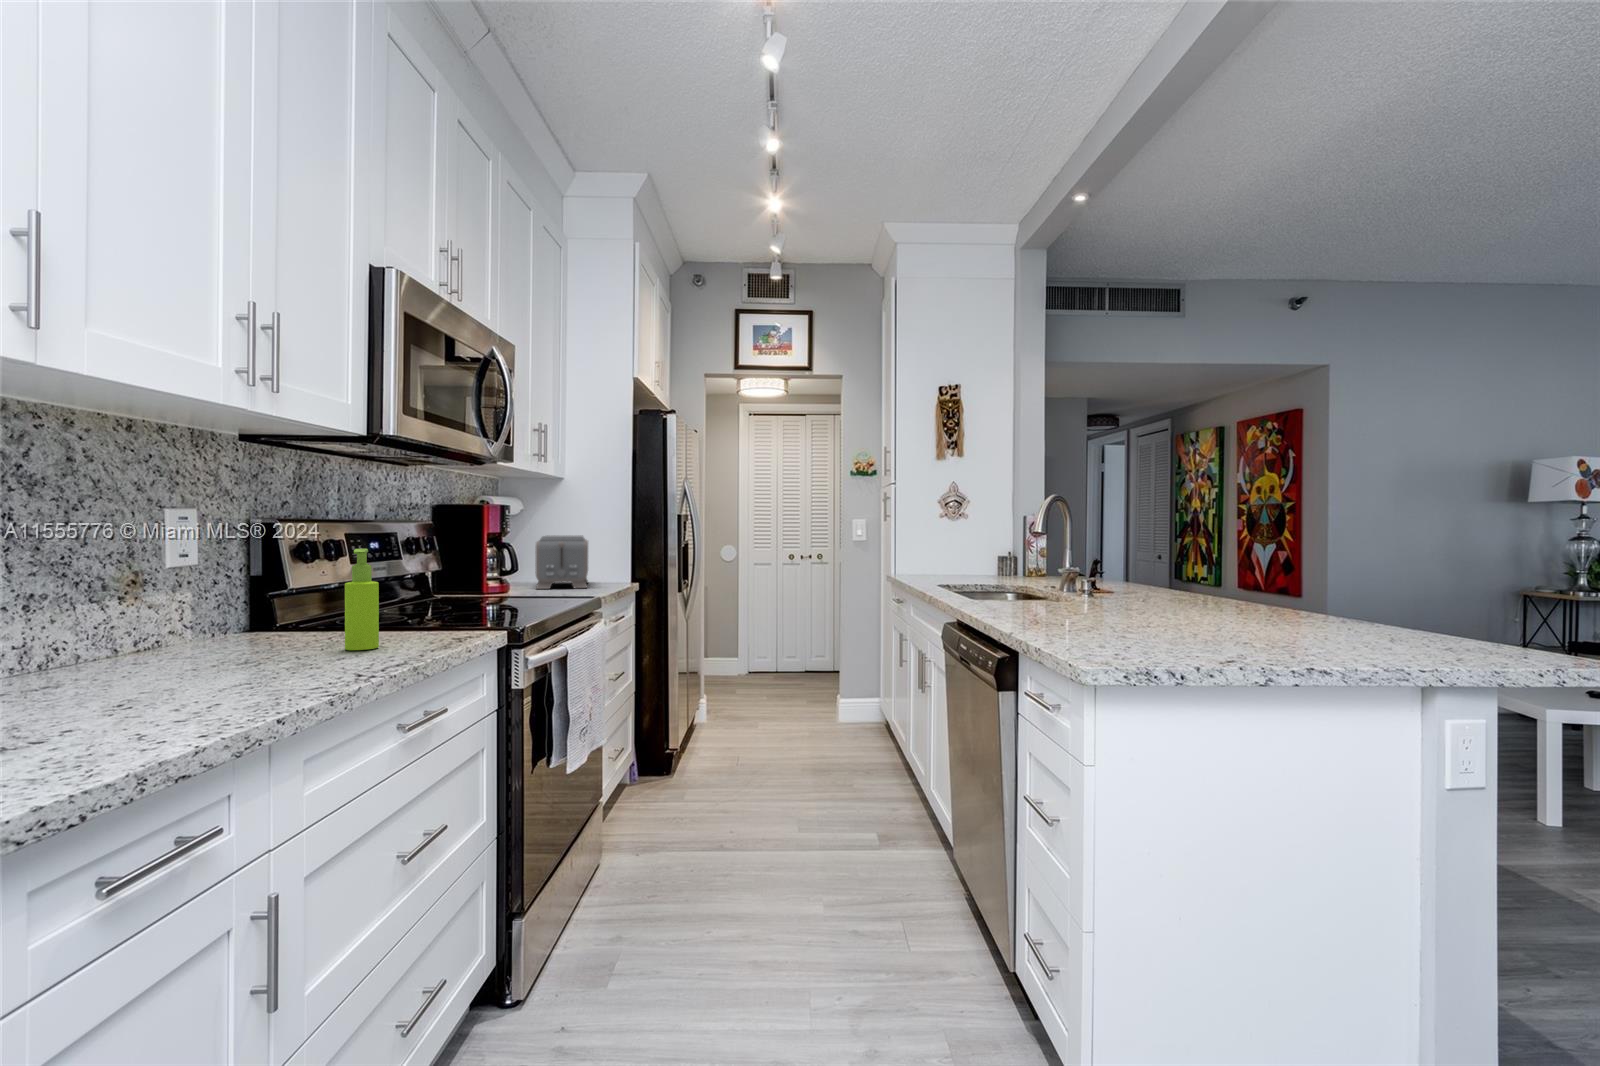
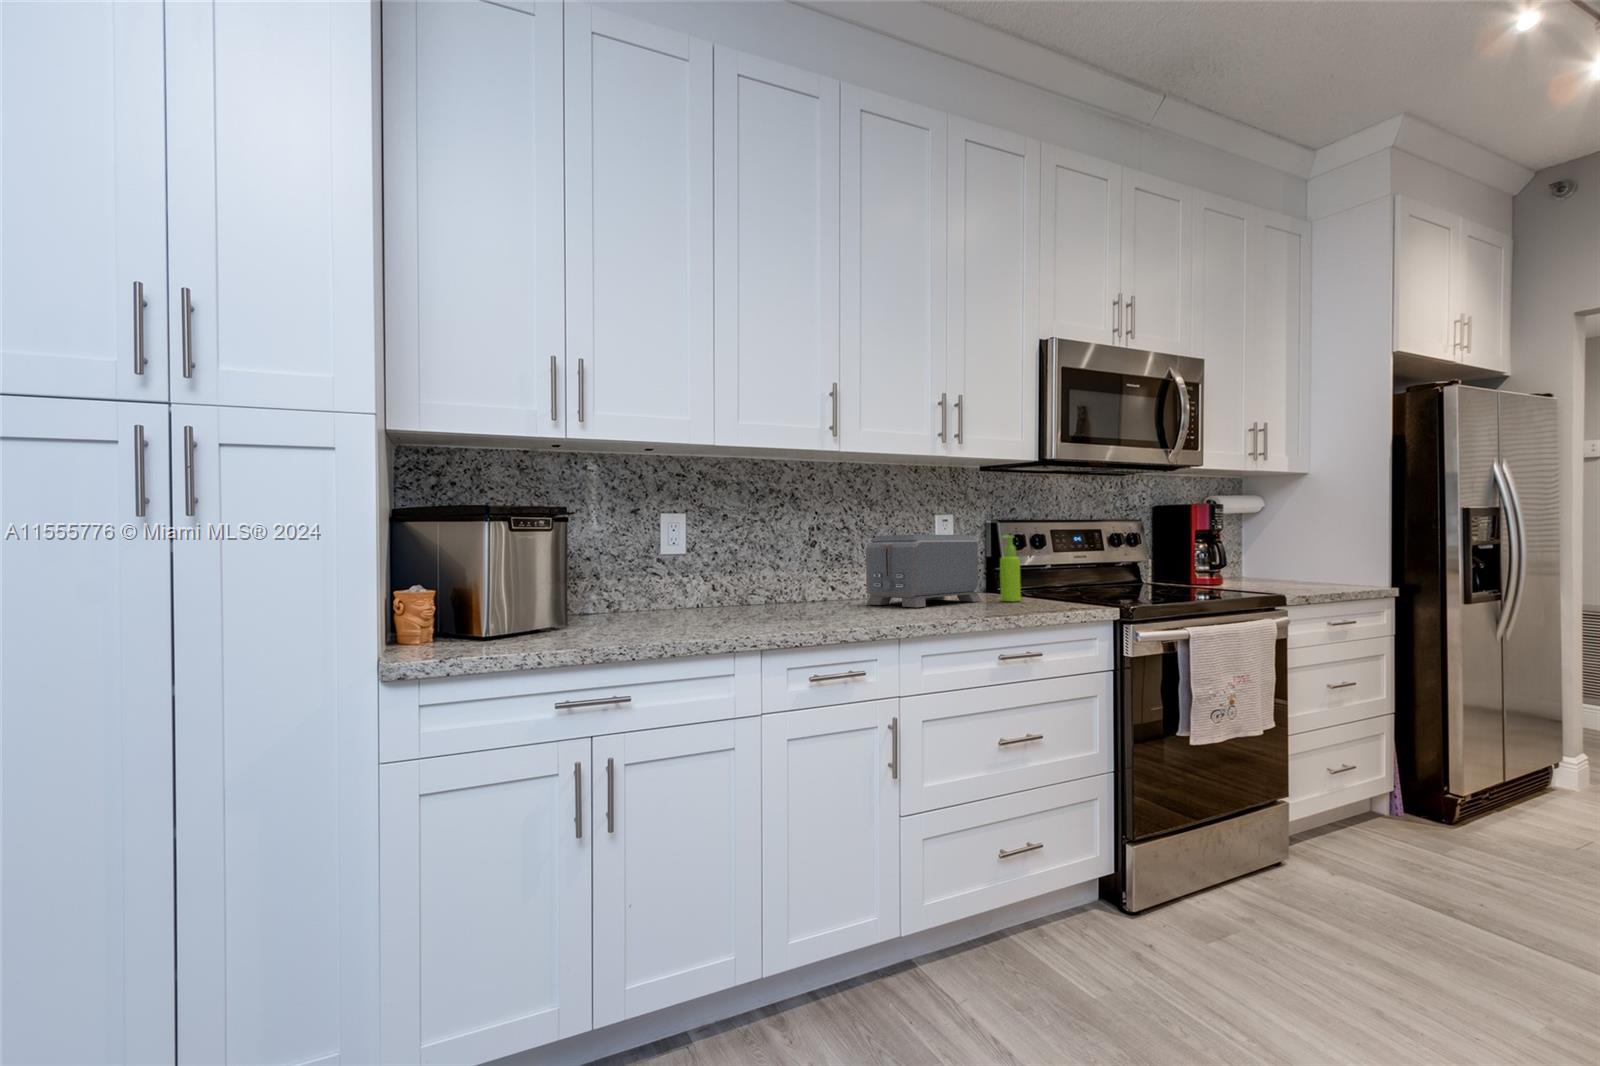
toaster: present [535,535,588,589] -> present [866,535,981,607]

